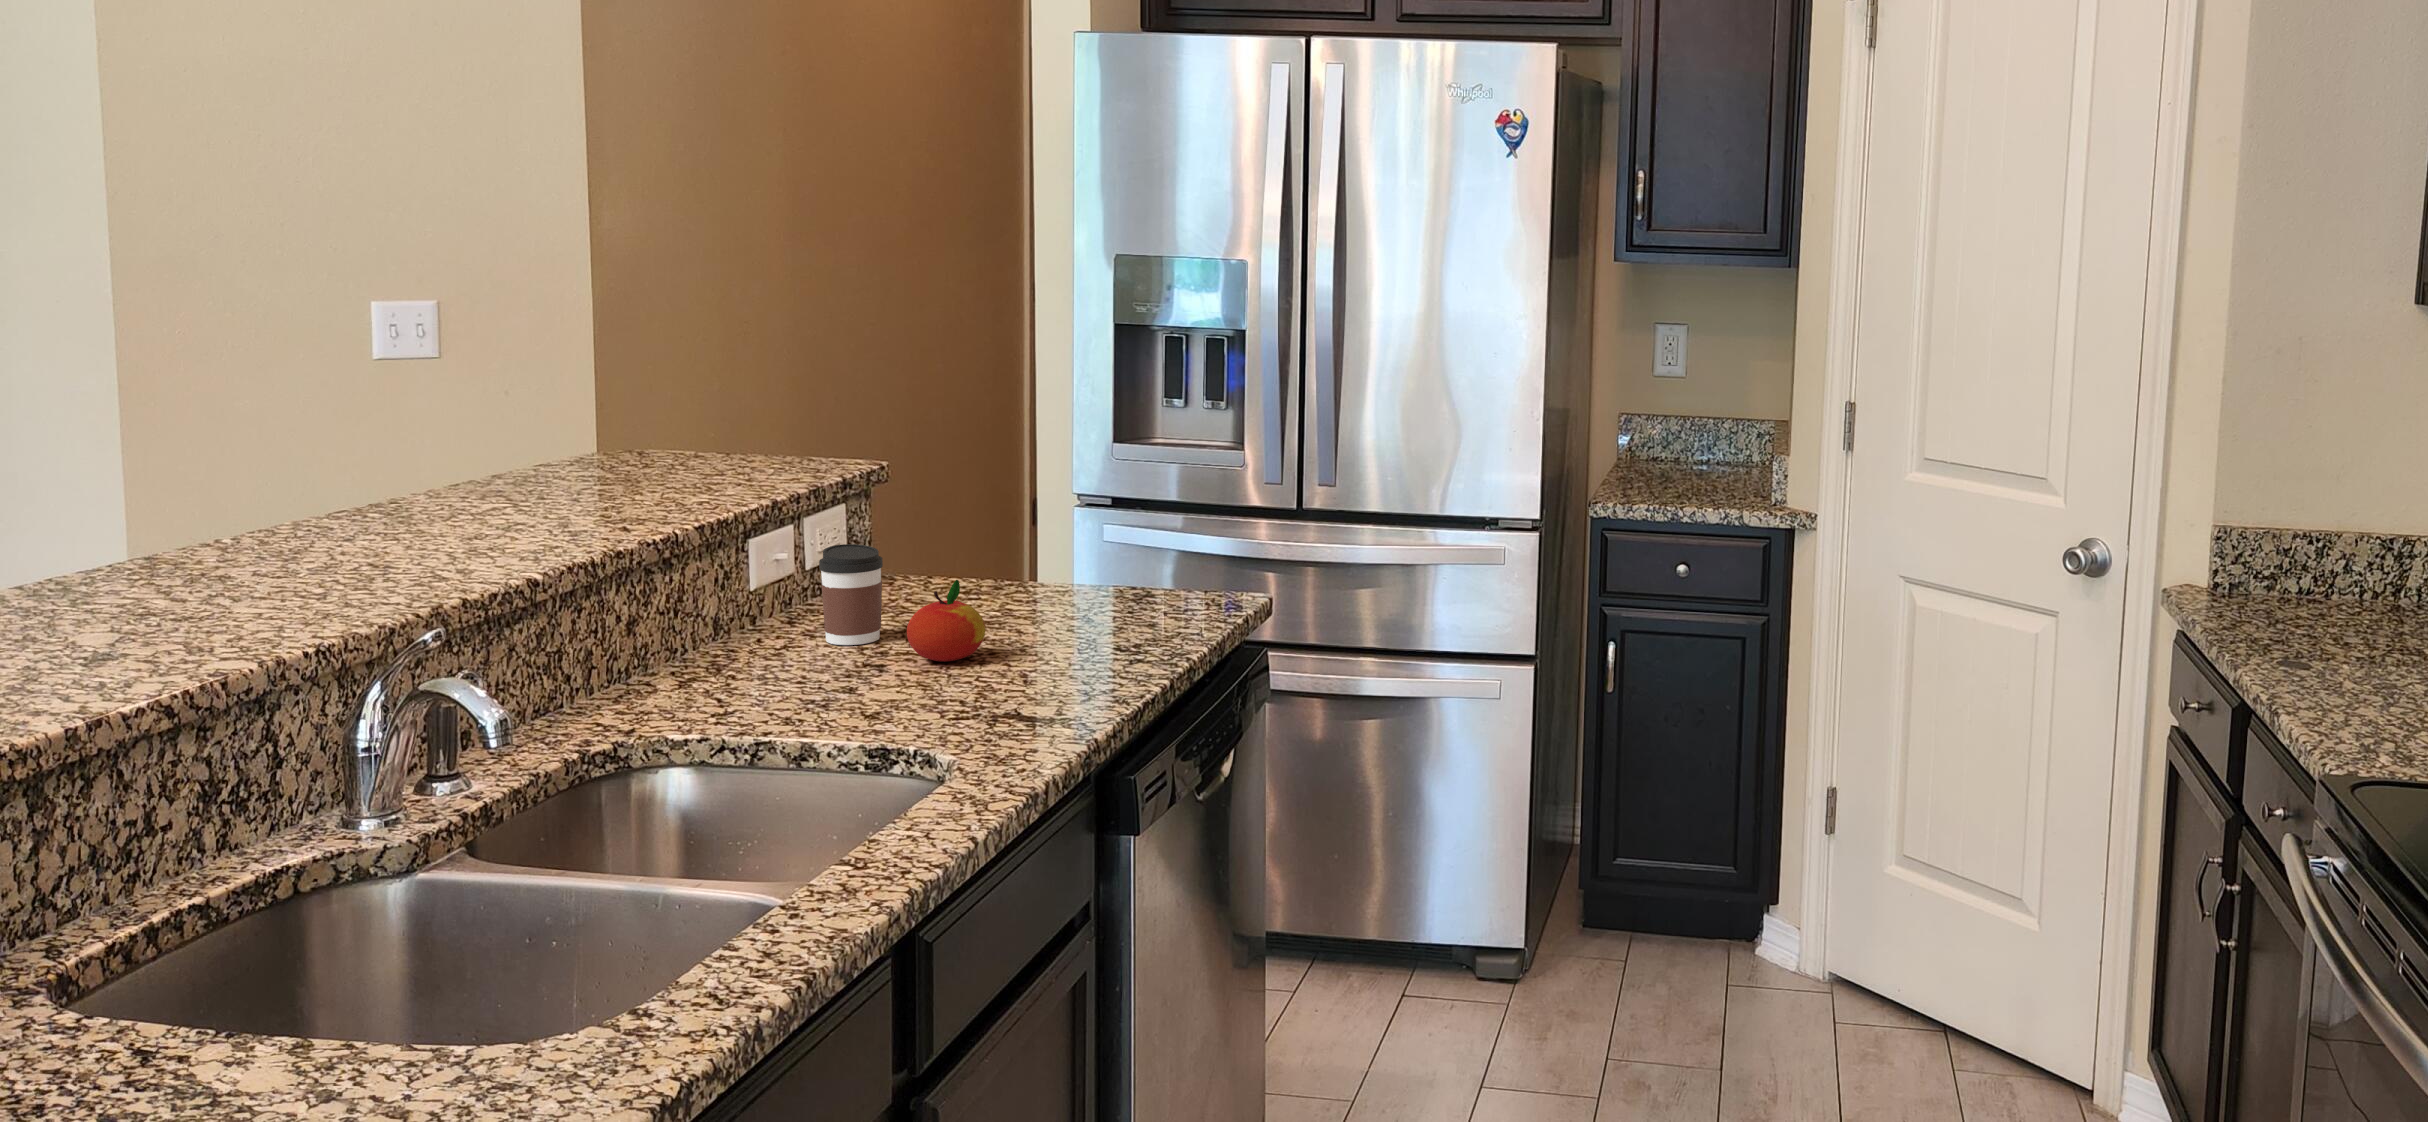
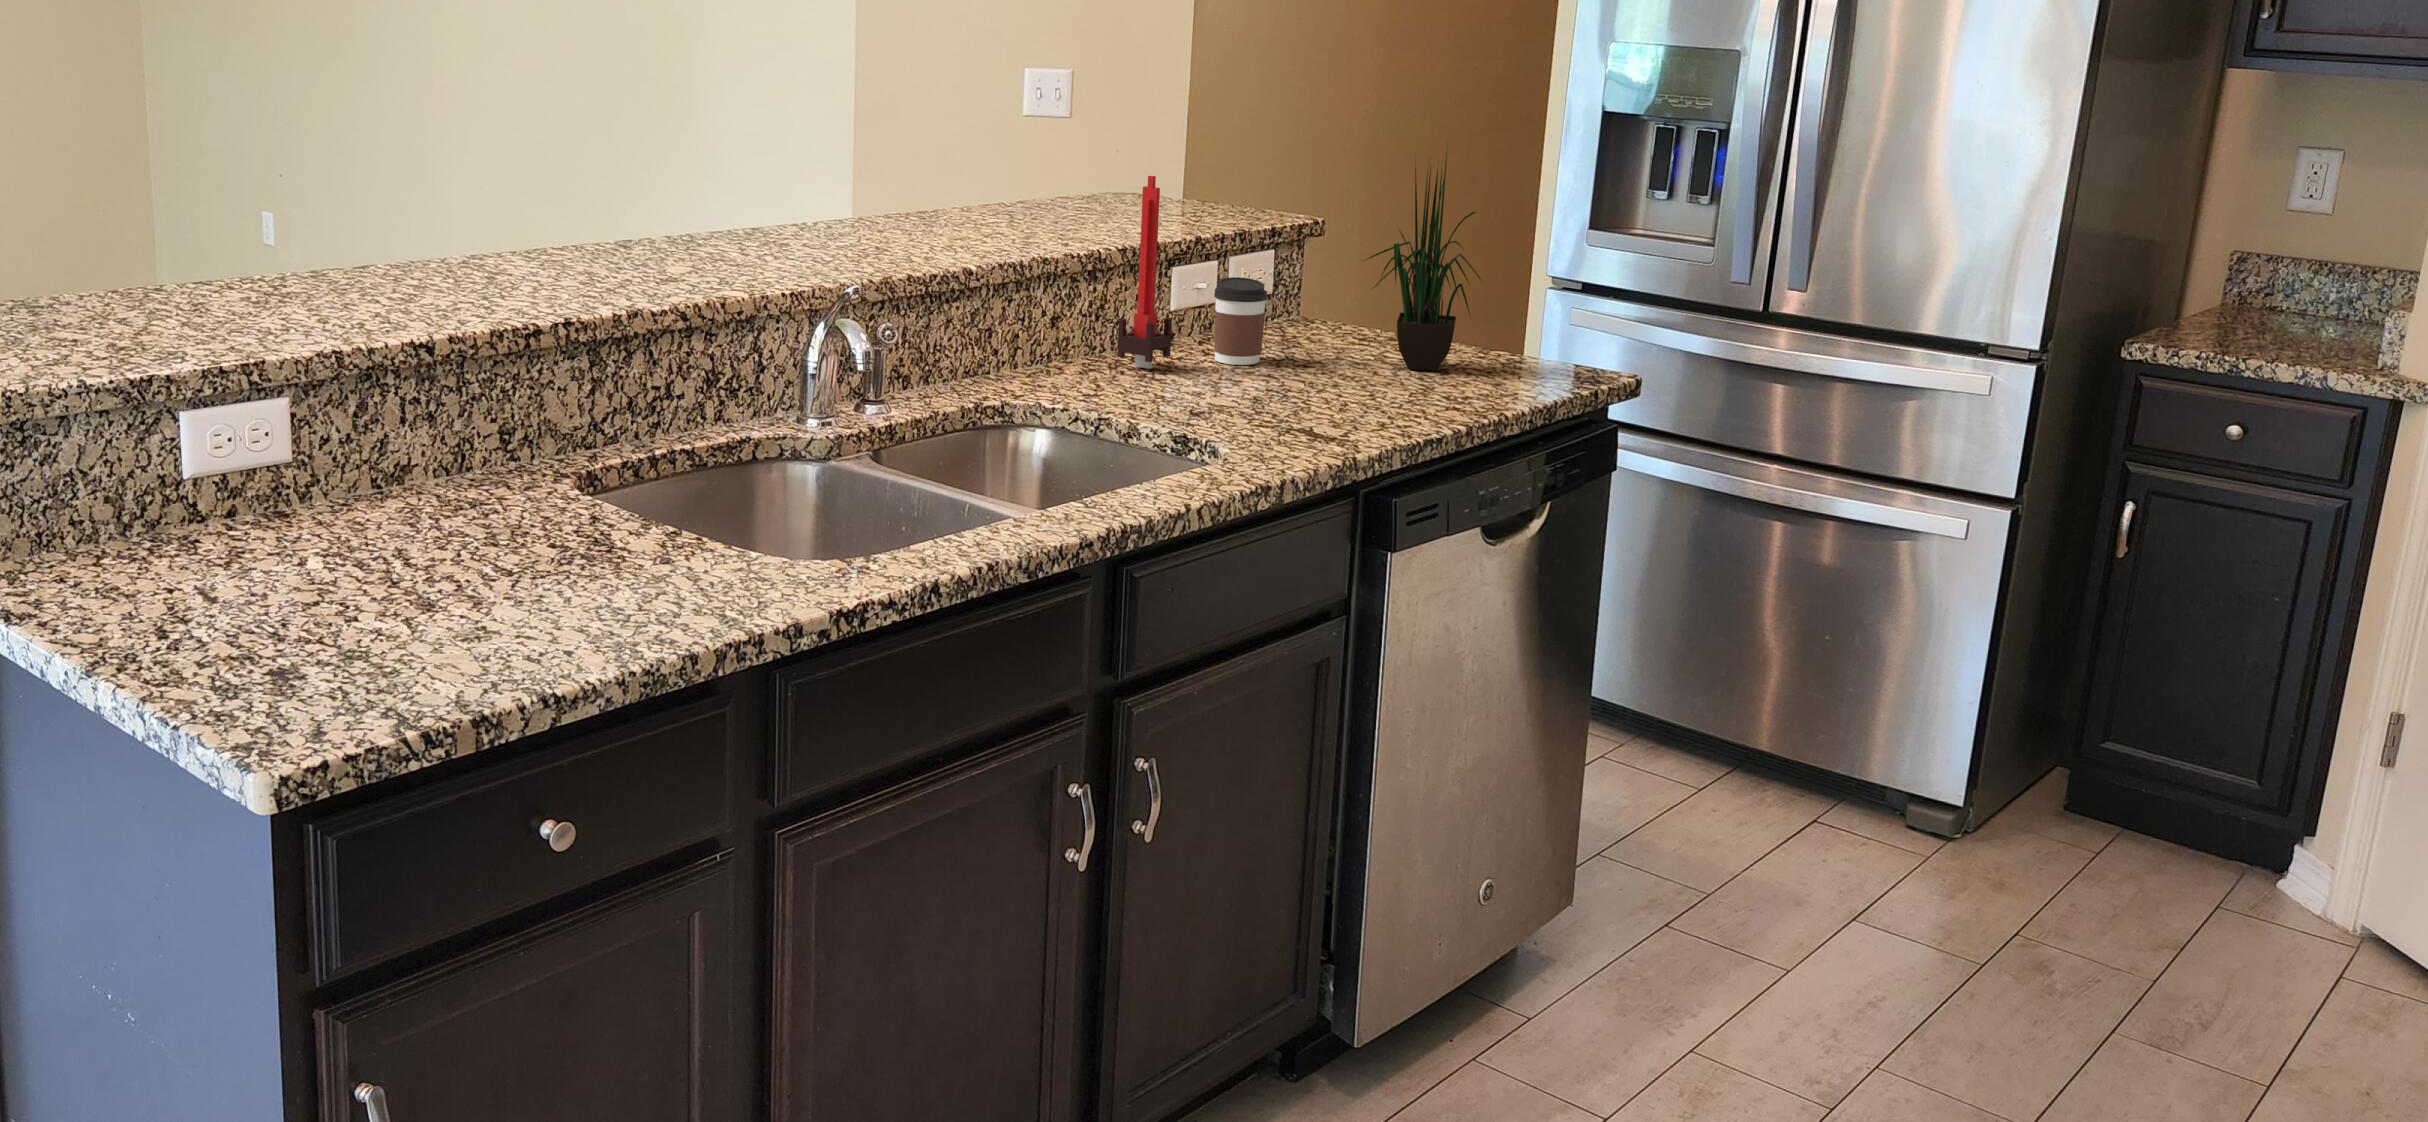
potted plant: none [983,365,1112,621] -> present [1365,153,1482,371]
candle: none [718,440,783,666] -> present [1117,176,1172,369]
apple: present [907,580,985,662] -> none [1263,316,1331,387]

